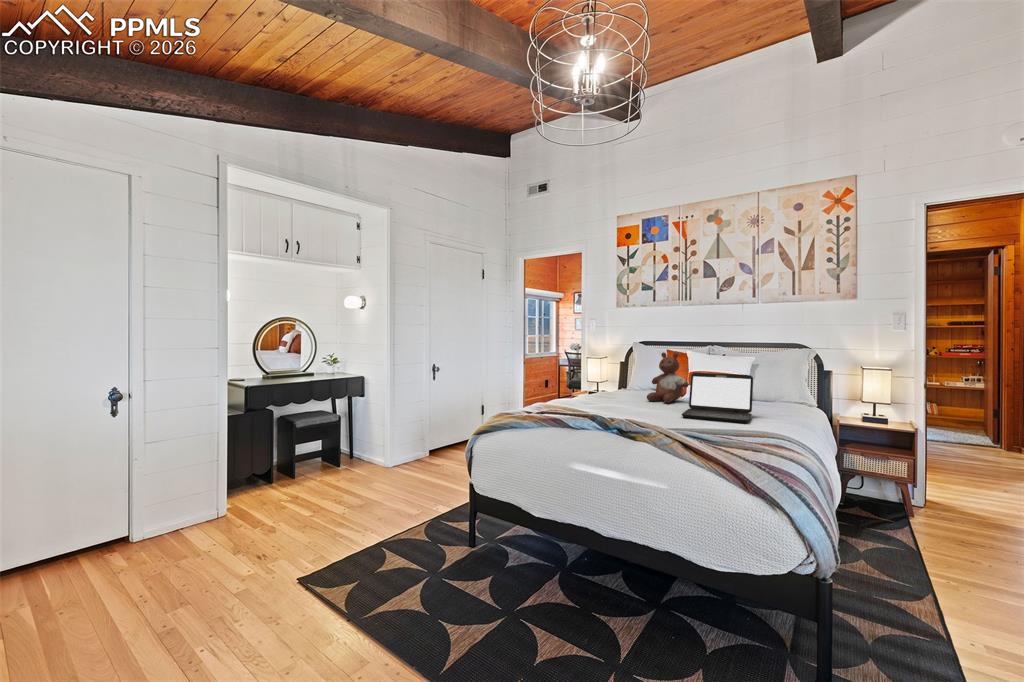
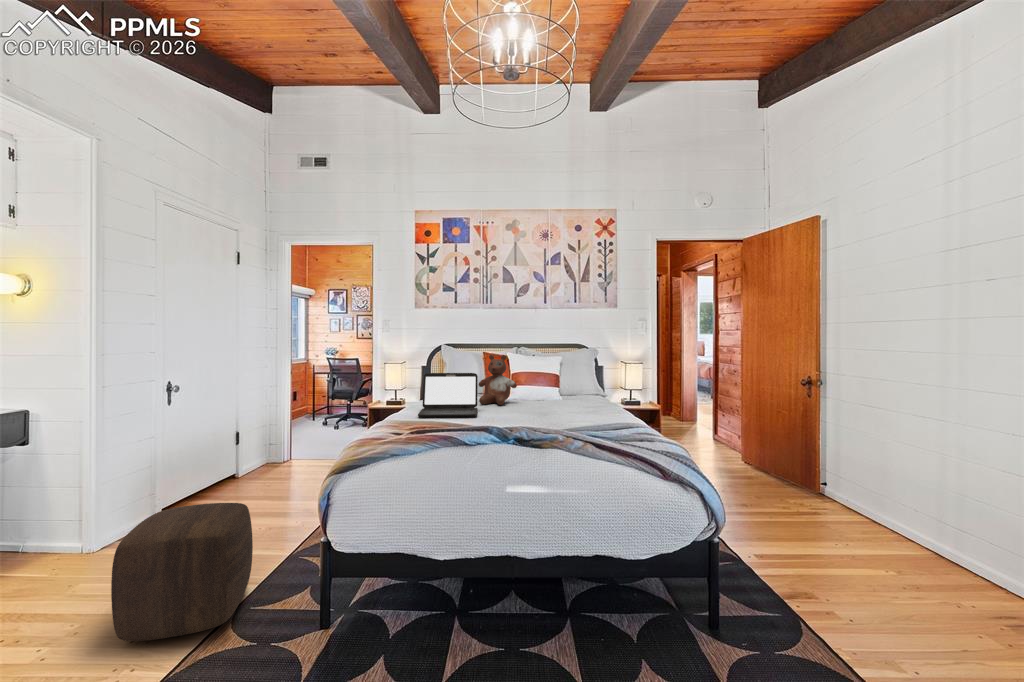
laptop: present [682,373,753,424] -> present [418,373,478,418]
ottoman: none [359,449,442,530] -> present [111,503,253,641]

